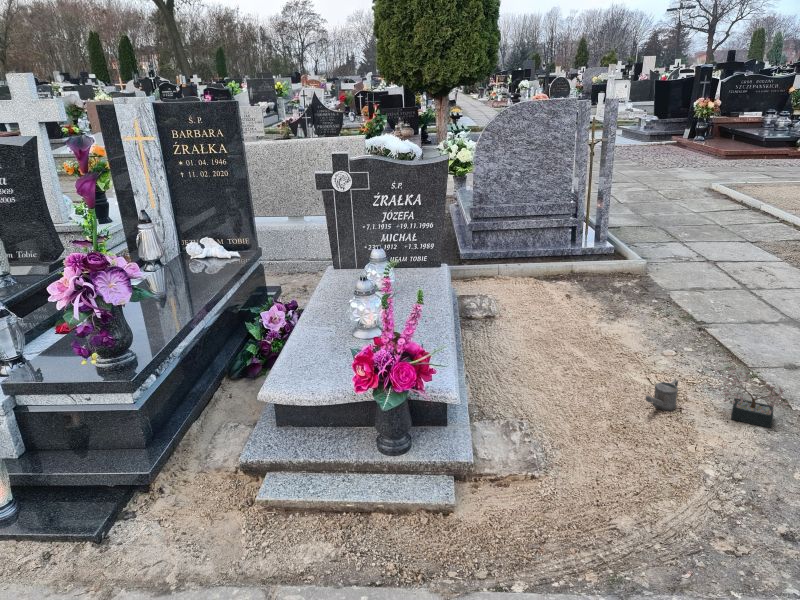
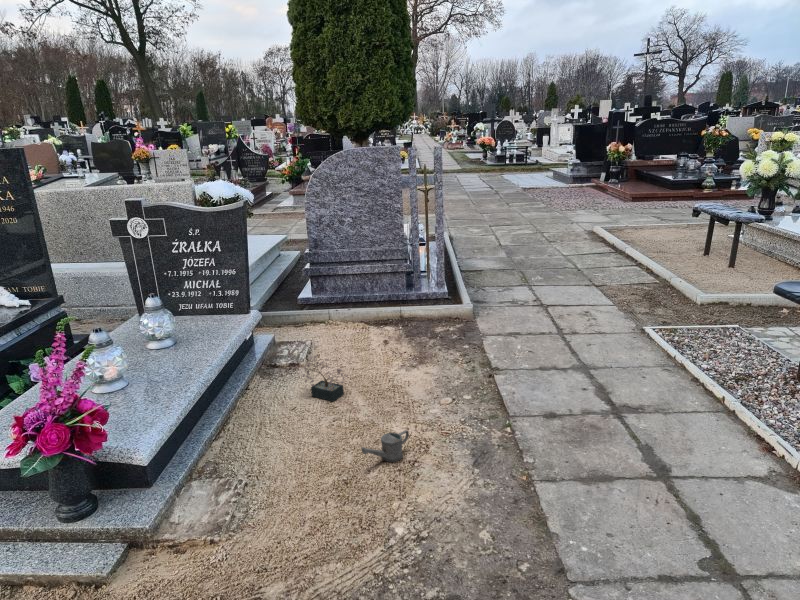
decorative plant: present [719,366,788,428] -> present [303,355,348,402]

